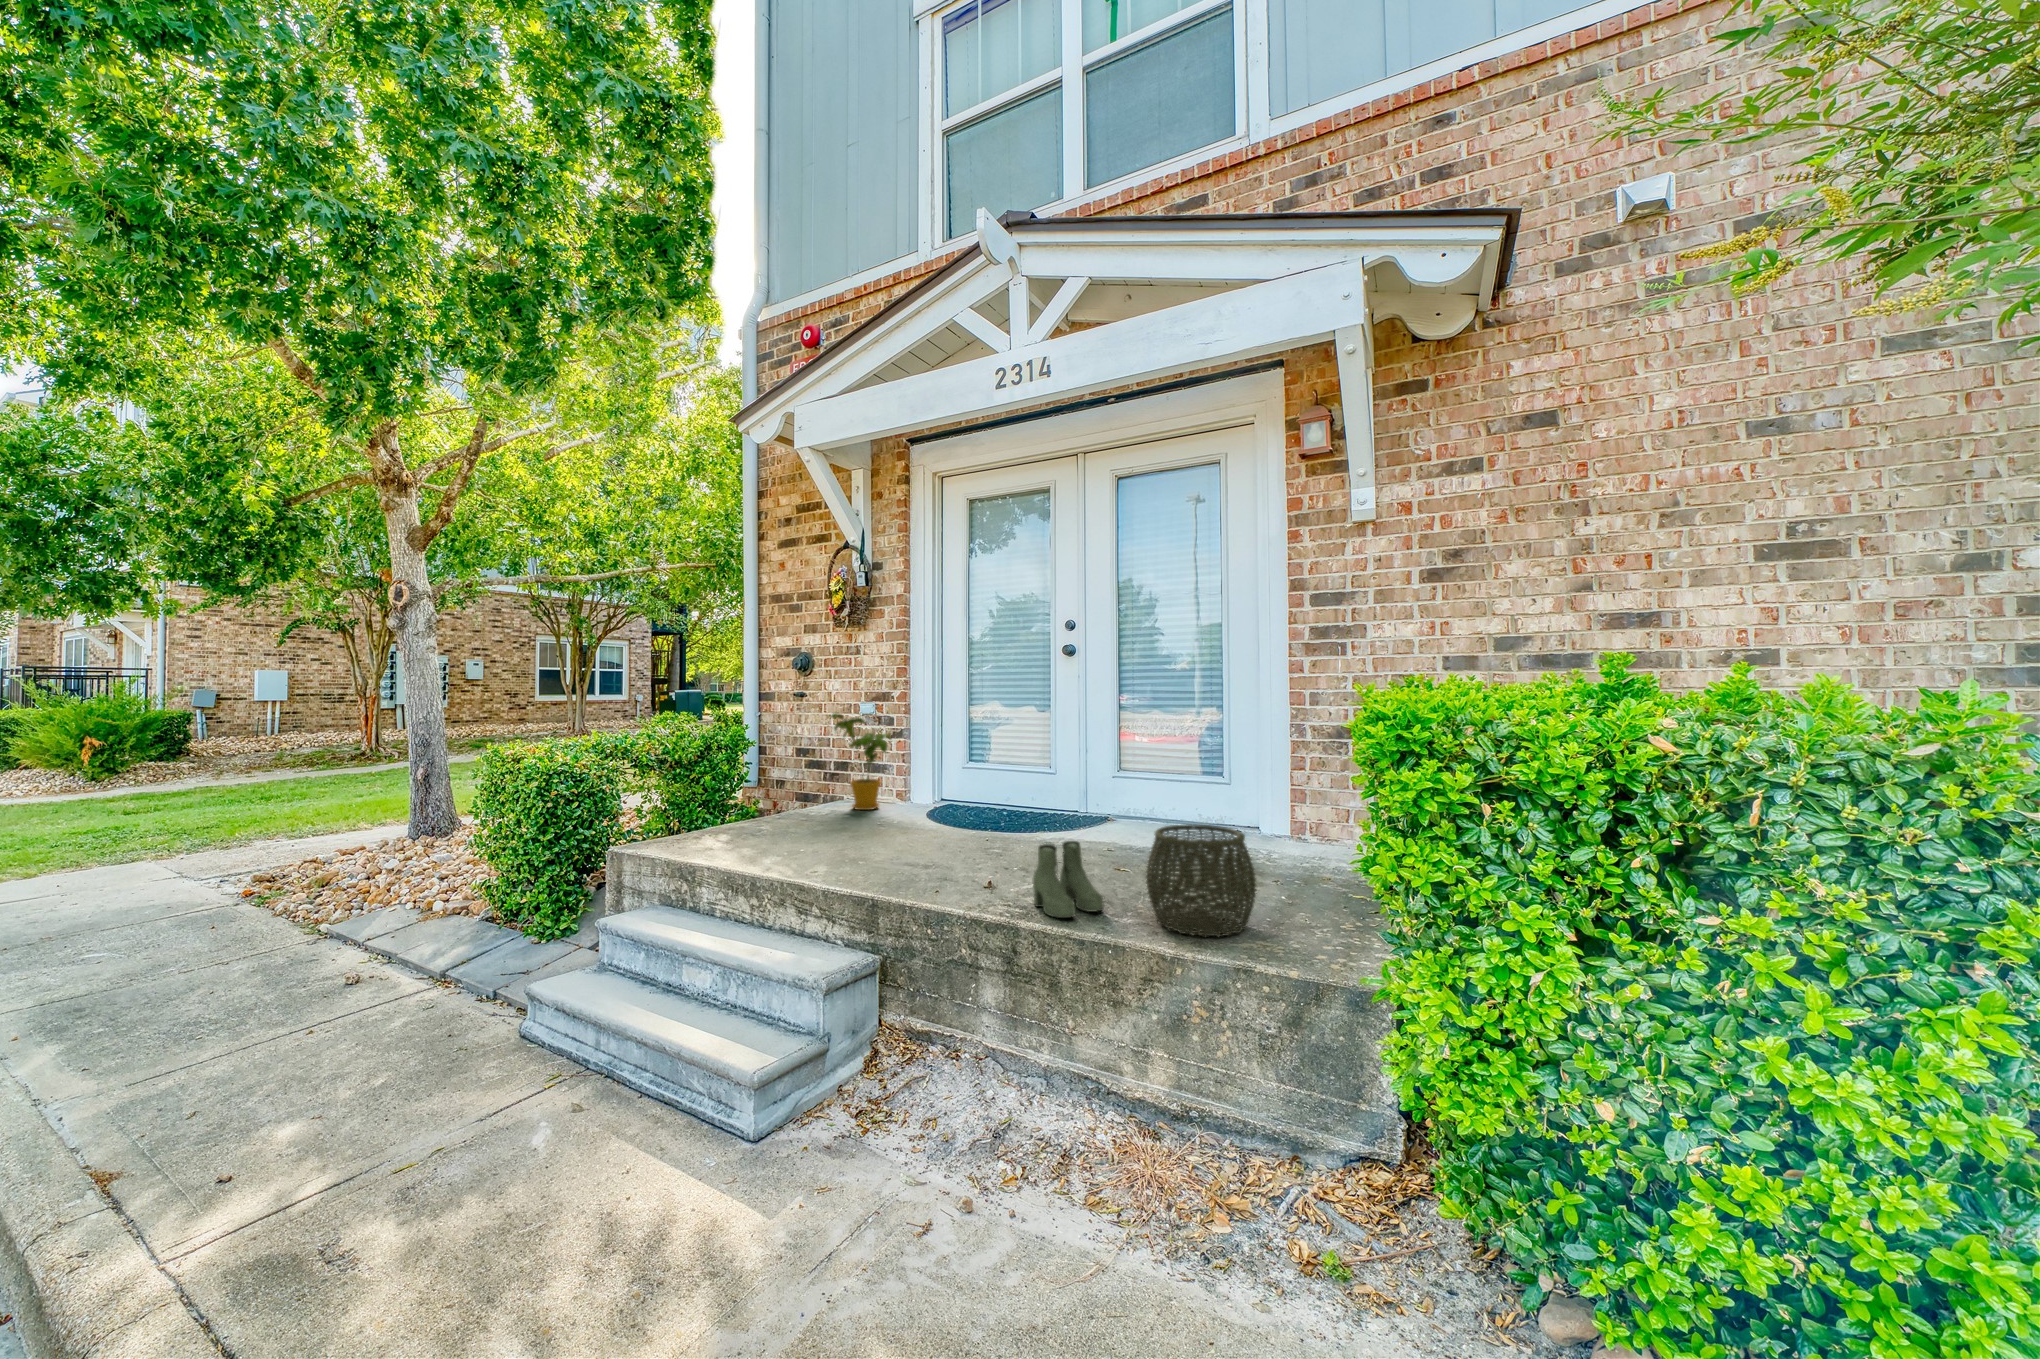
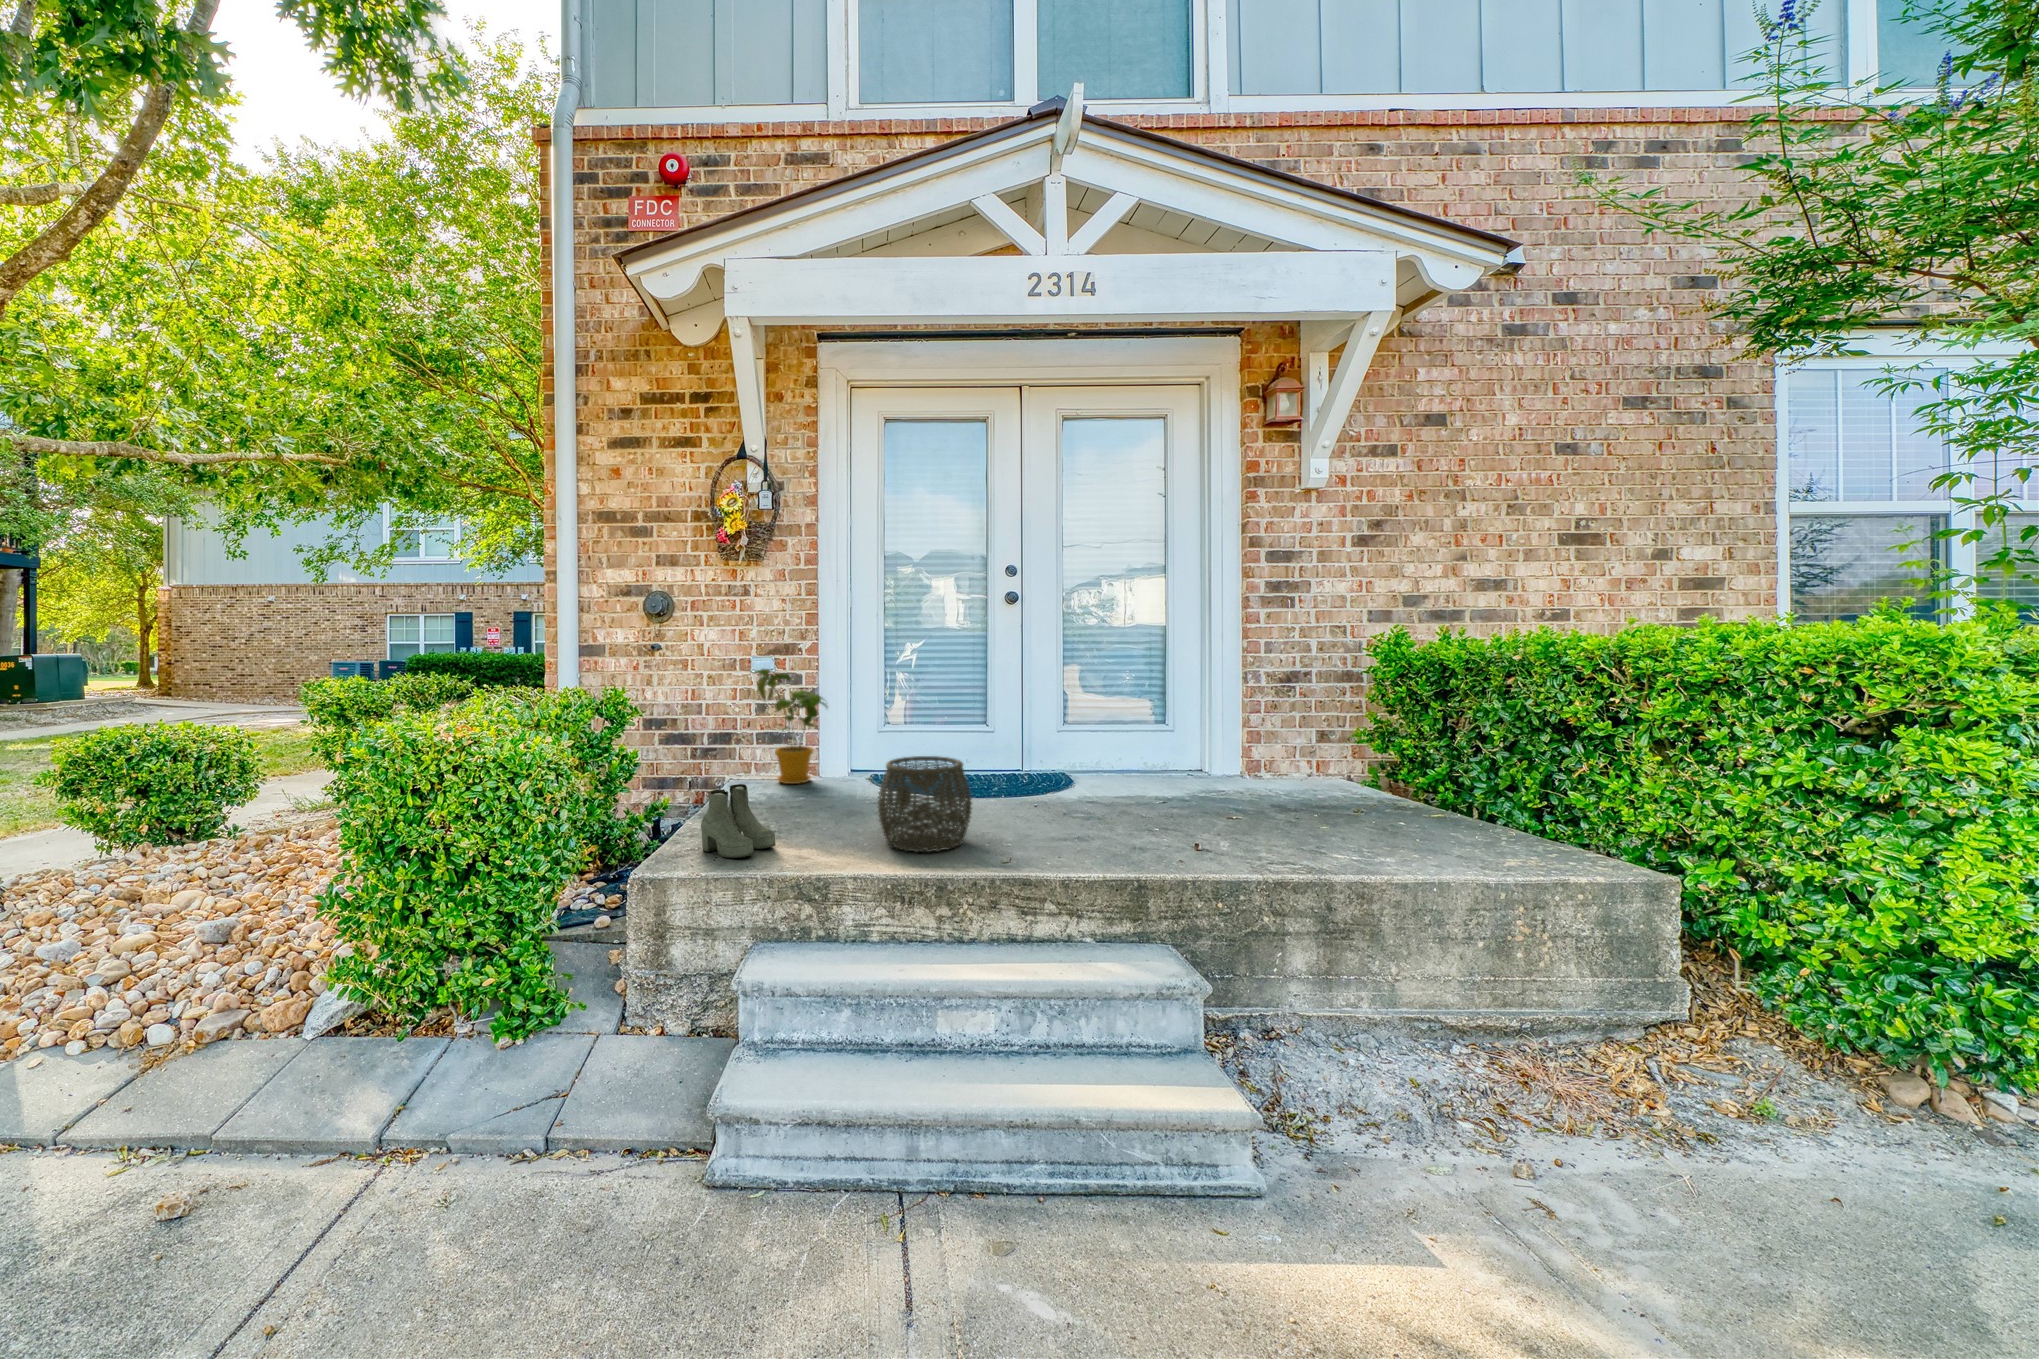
woven basket: present [1146,824,1256,937] -> present [878,756,972,852]
boots: present [1033,841,1104,918] -> present [701,784,775,858]

